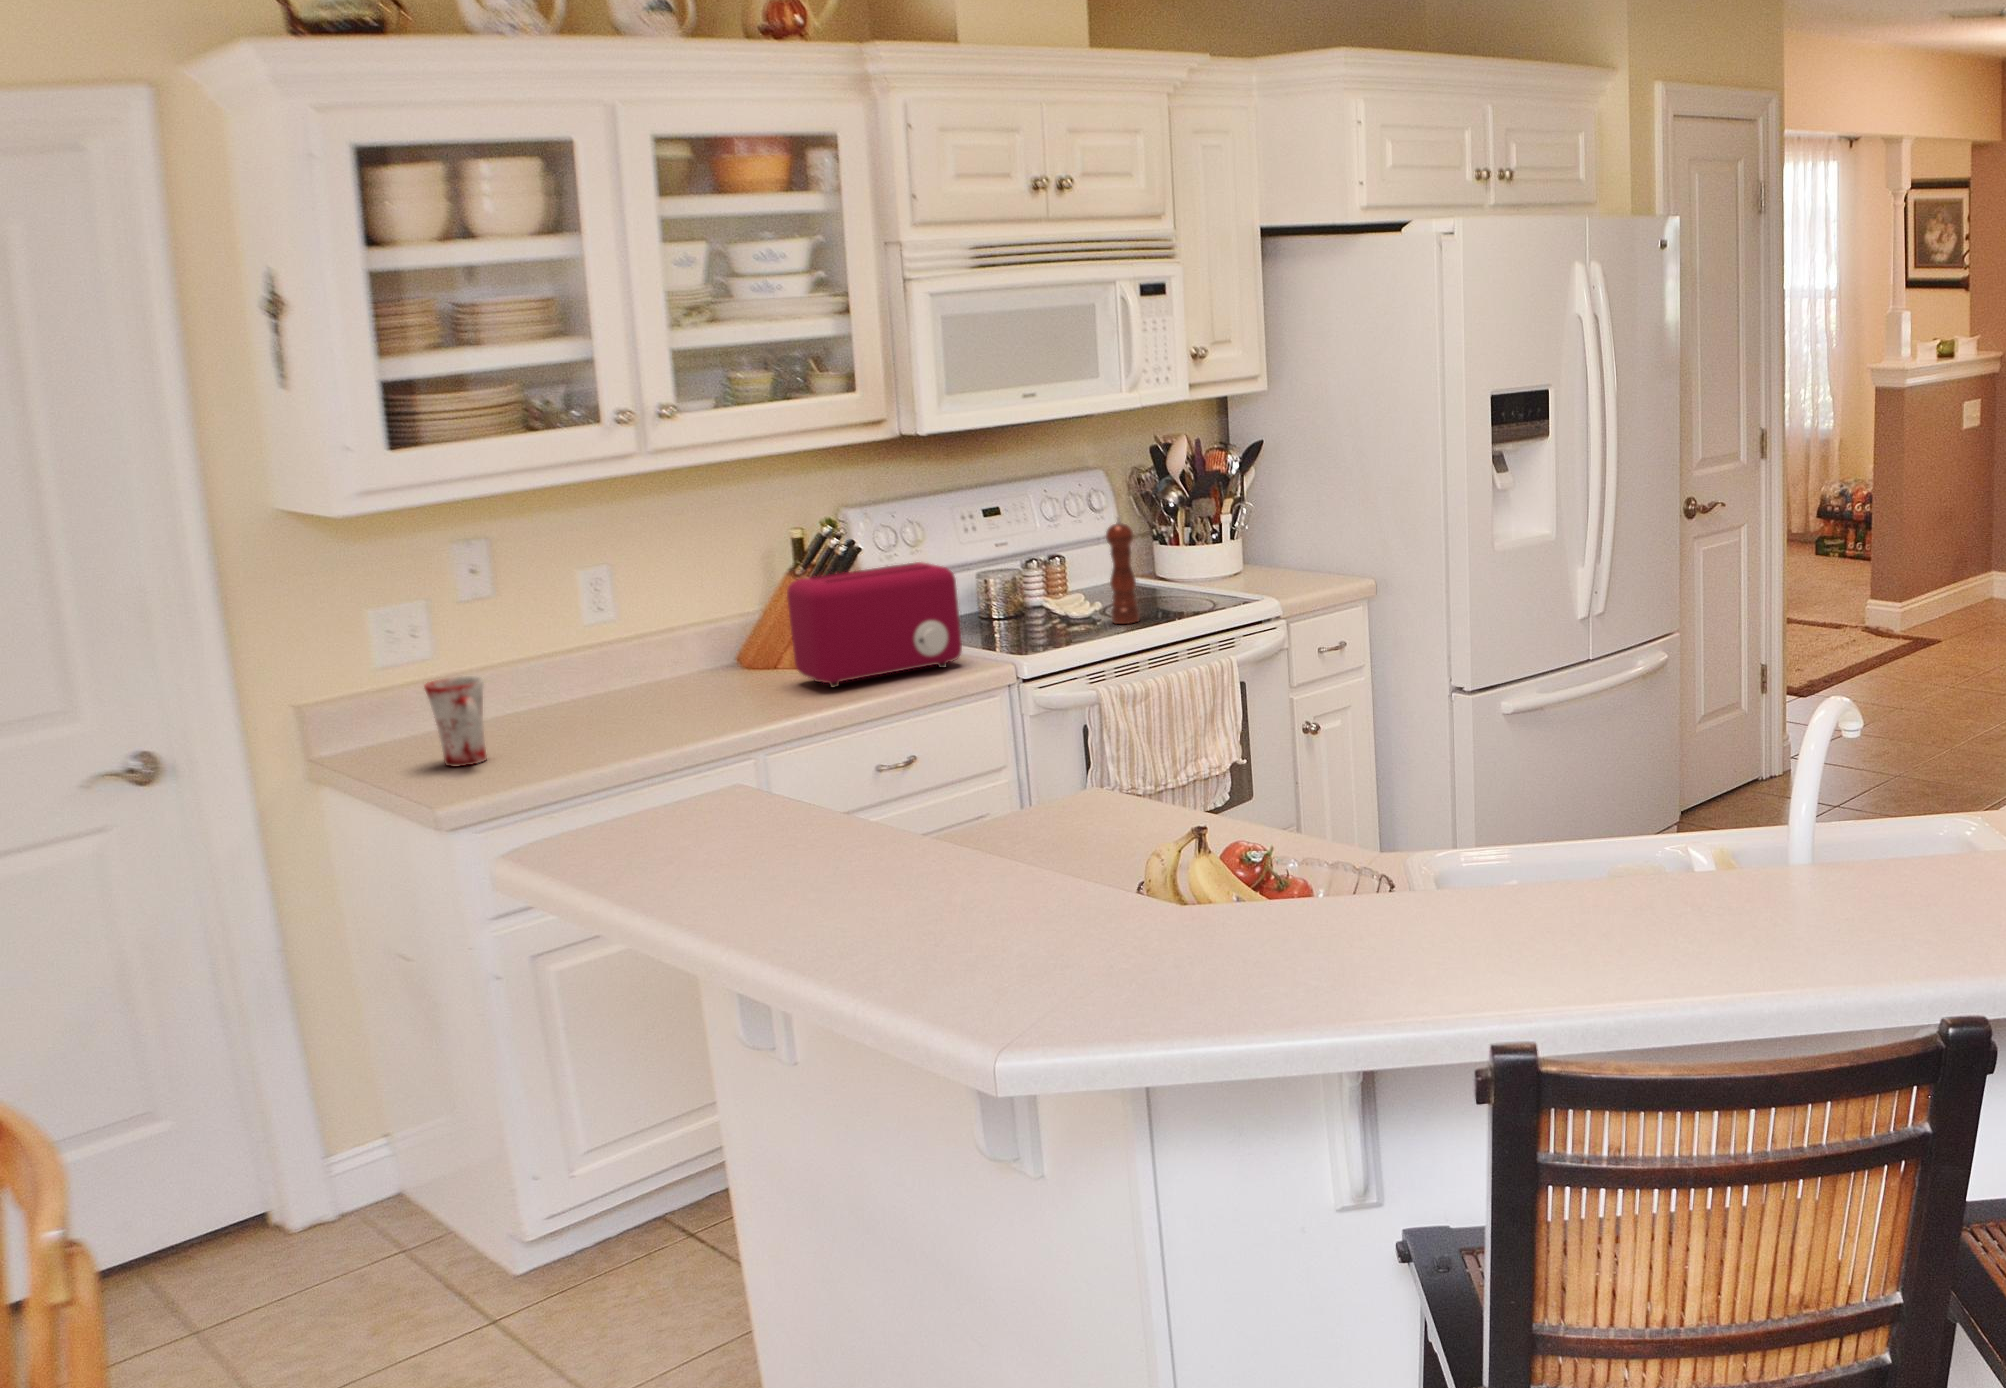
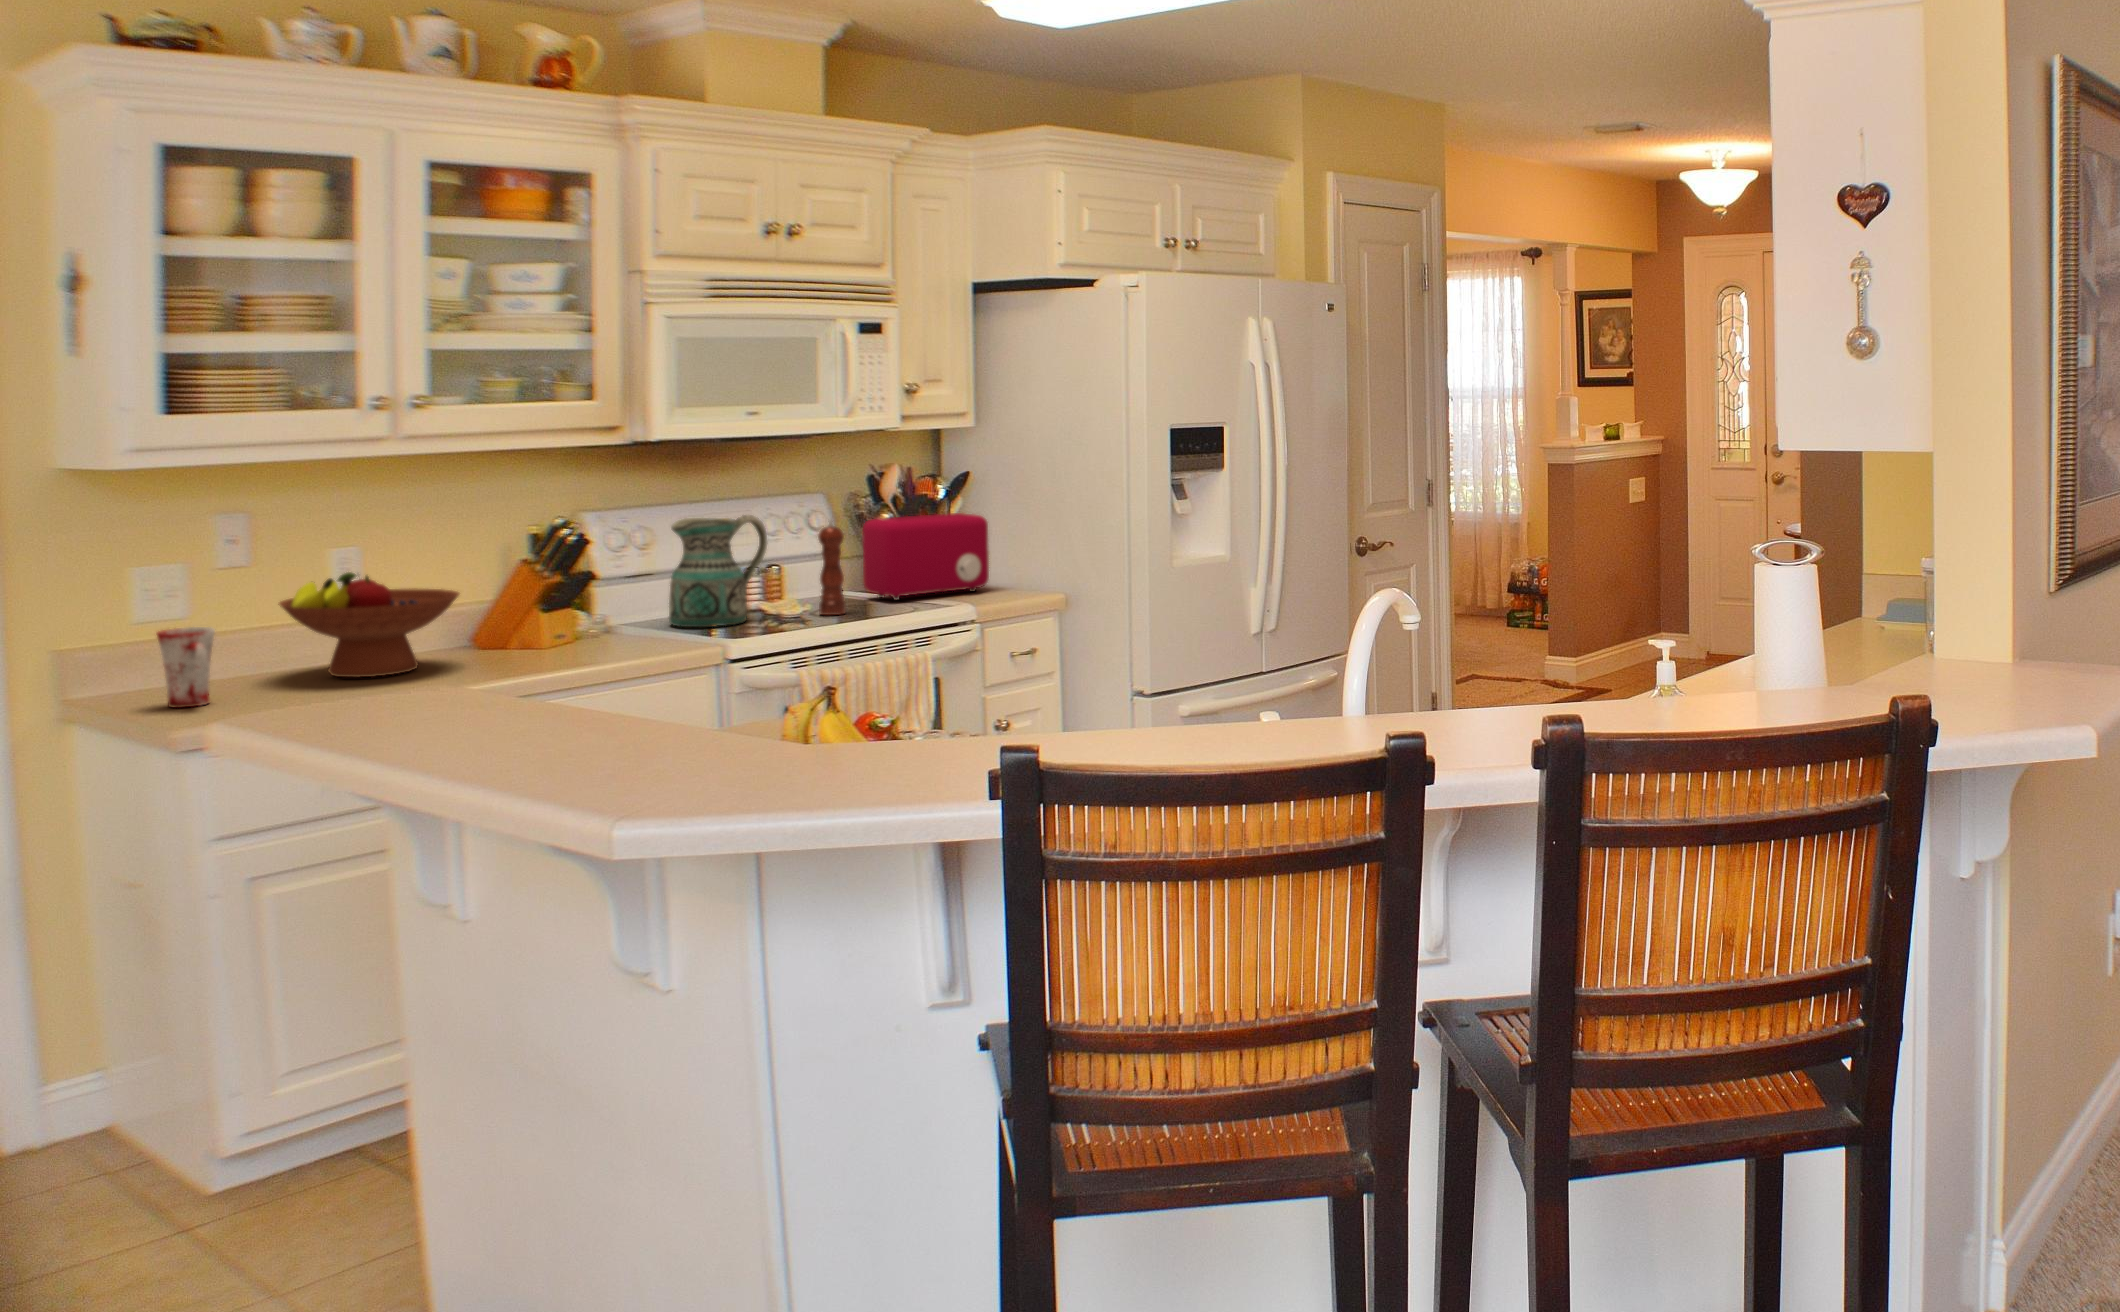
ceramic pitcher: none [948,514,1051,643] -> present [669,515,767,627]
toaster: present [787,562,962,688] -> present [863,513,989,600]
fruit bowl: none [546,604,734,721] -> present [278,572,459,677]

